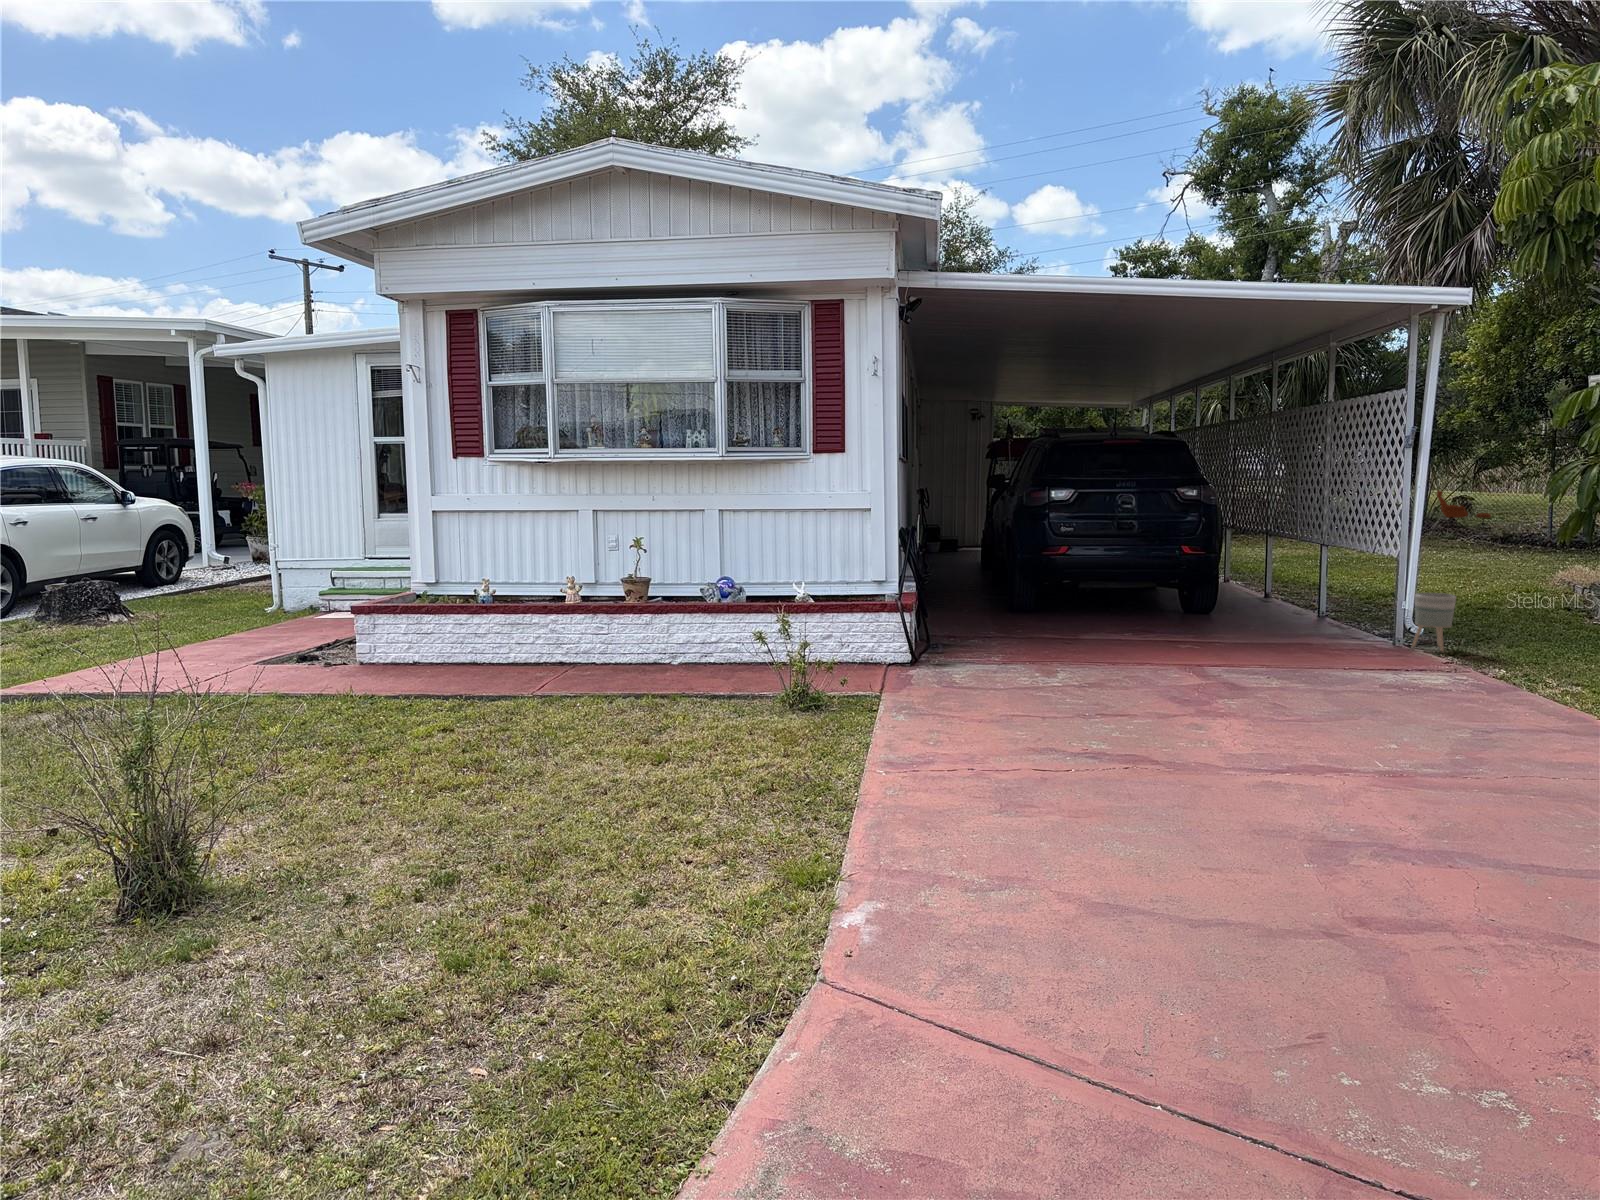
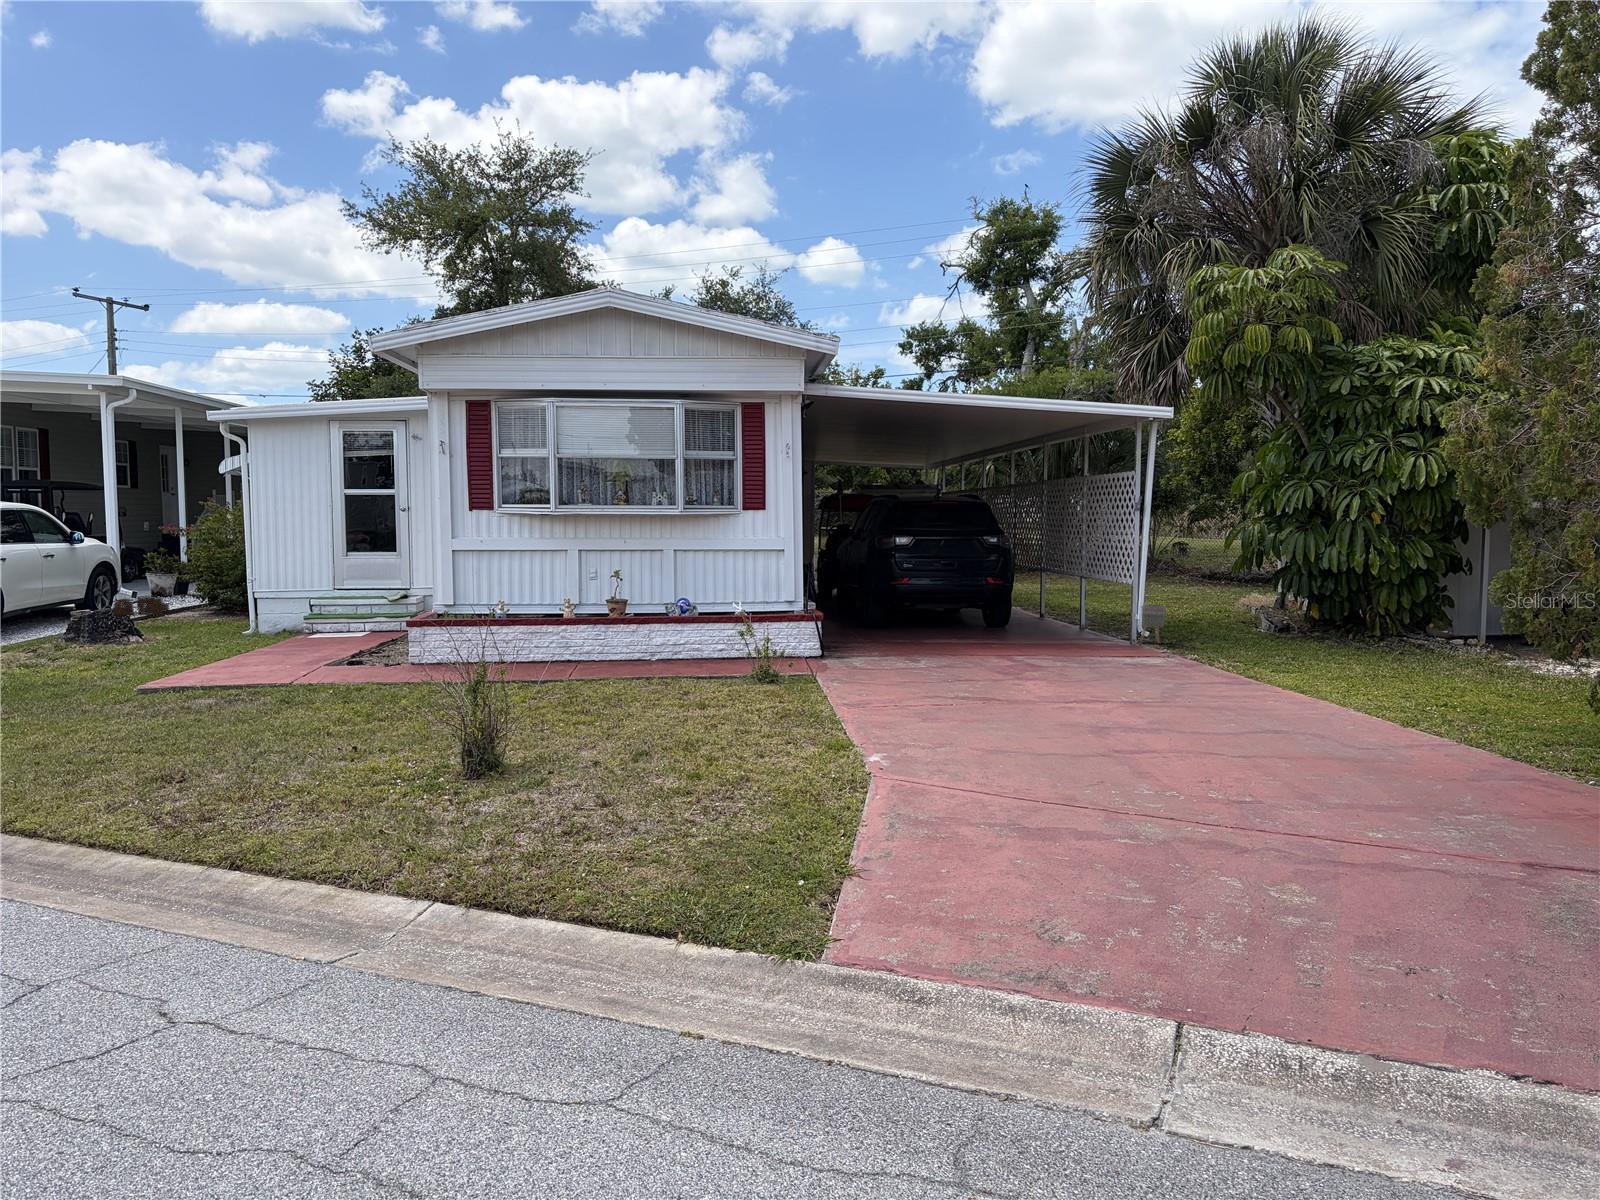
lounge chair: present [1436,490,1491,527] -> none [1160,532,1203,562]
woven basket: none [181,560,245,583] -> present [113,596,169,616]

